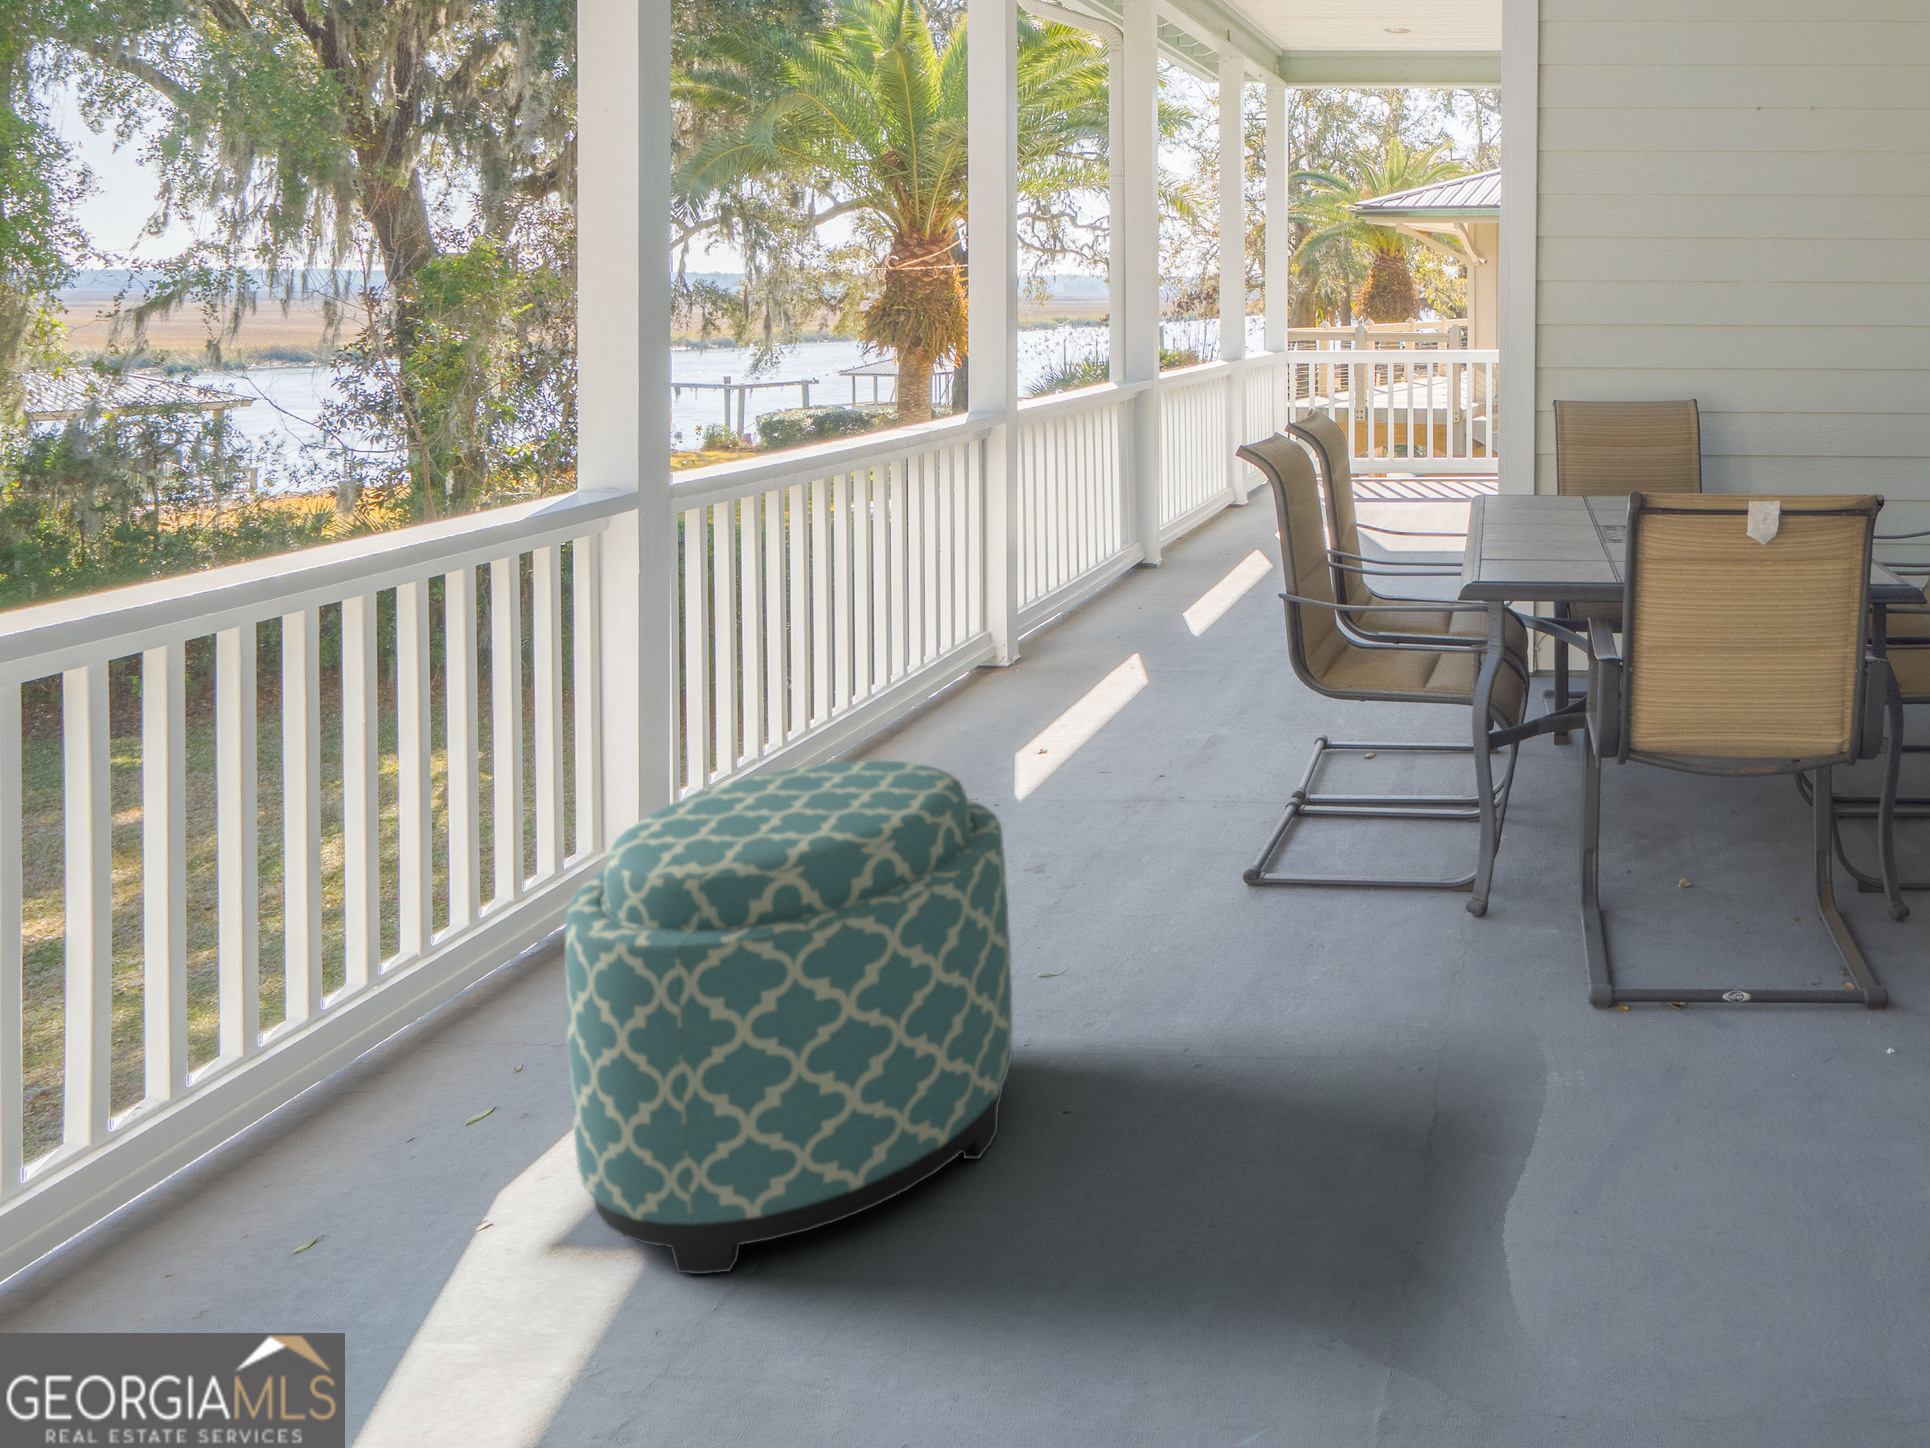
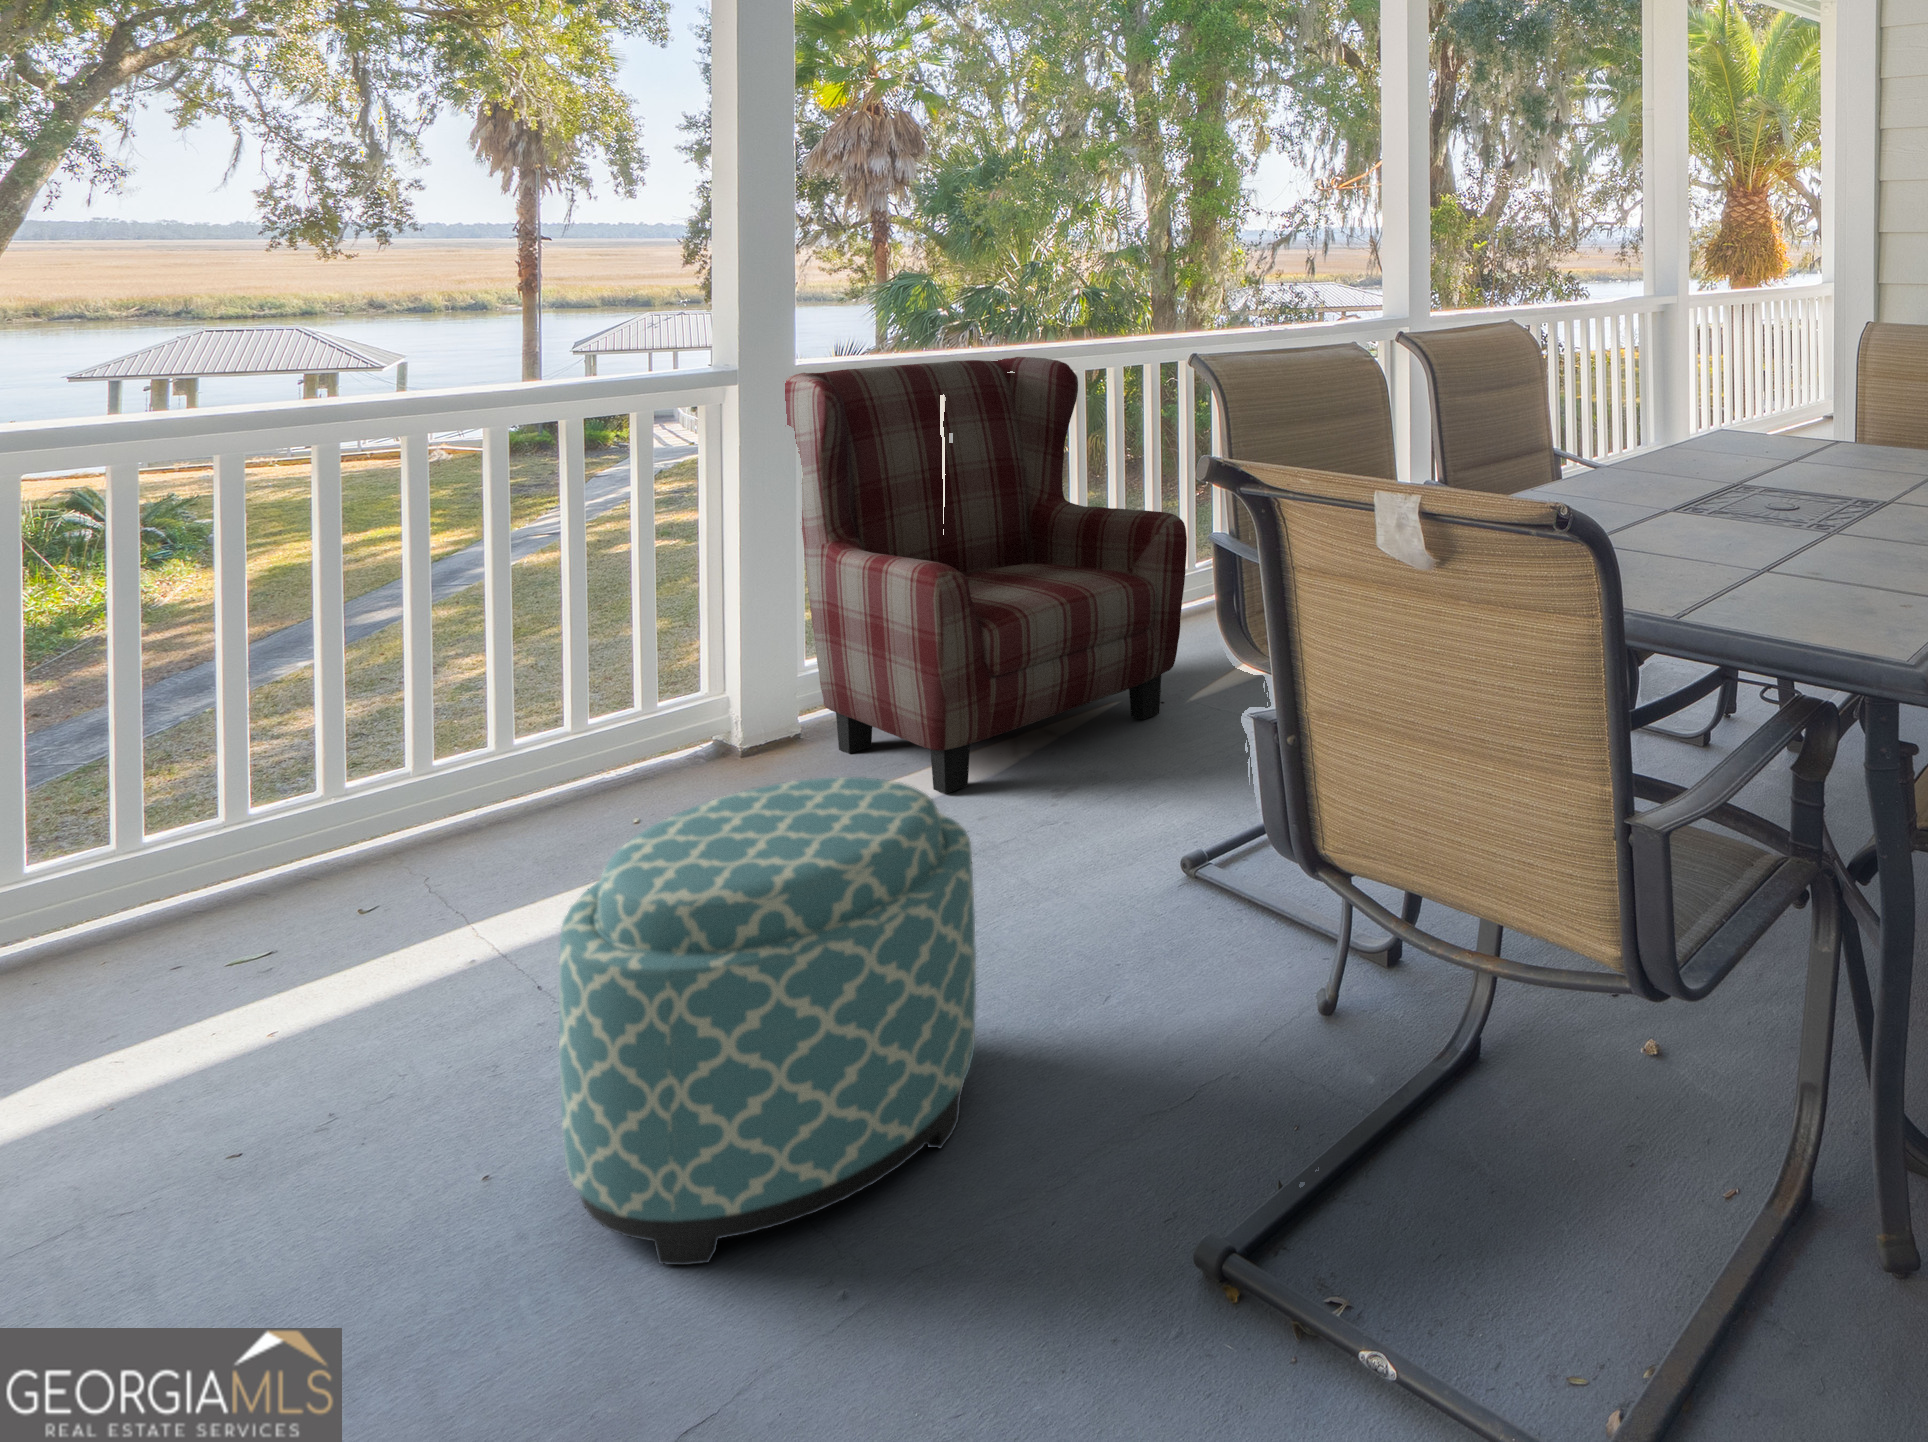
armchair: none [796,349,1237,815] -> present [785,357,1187,794]

